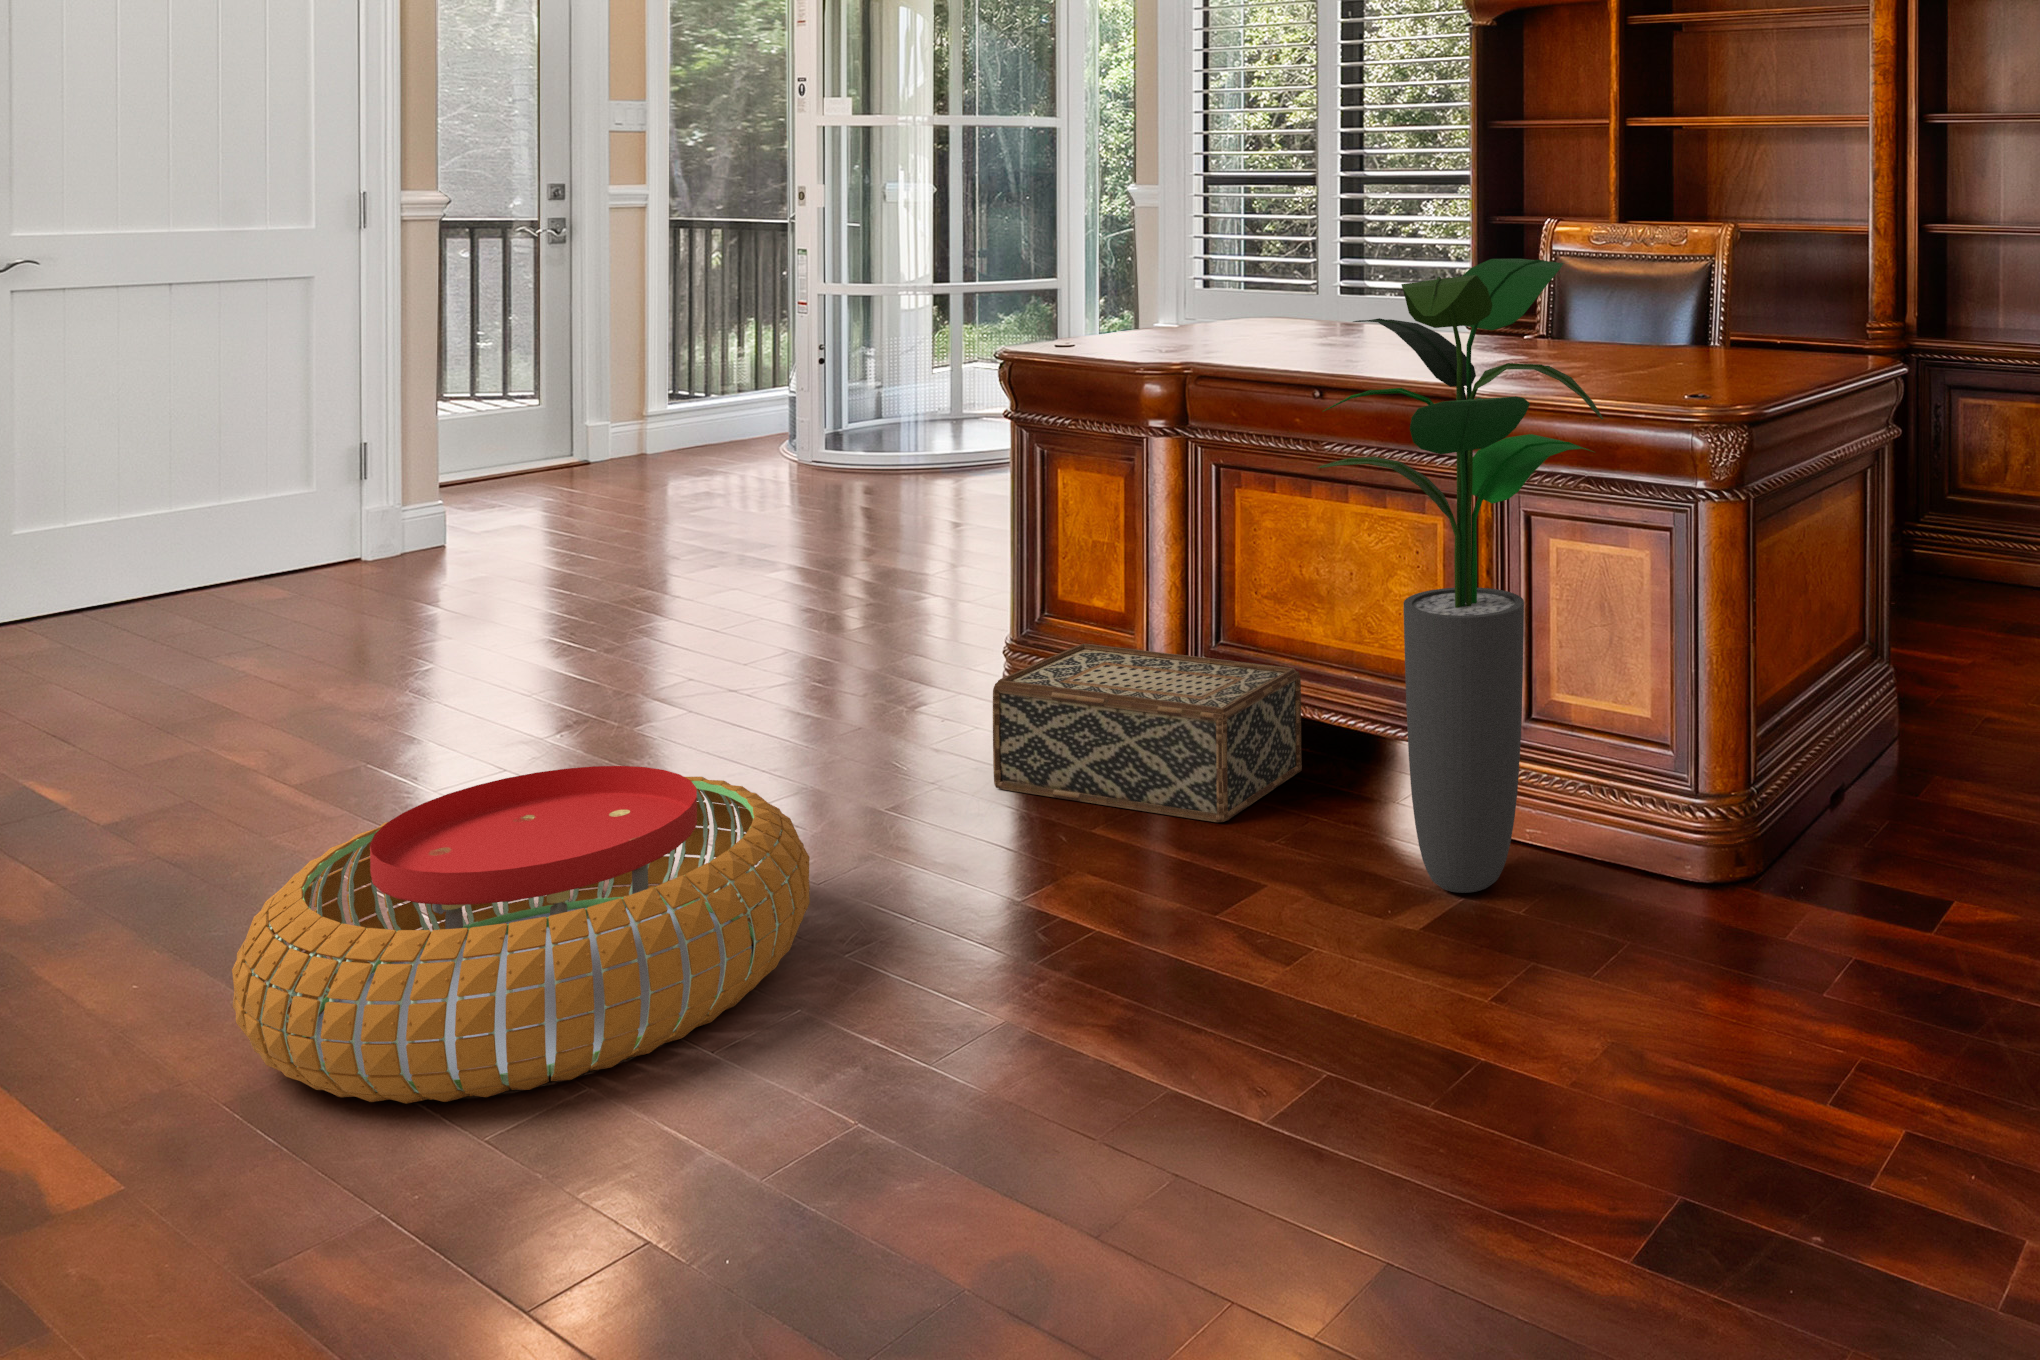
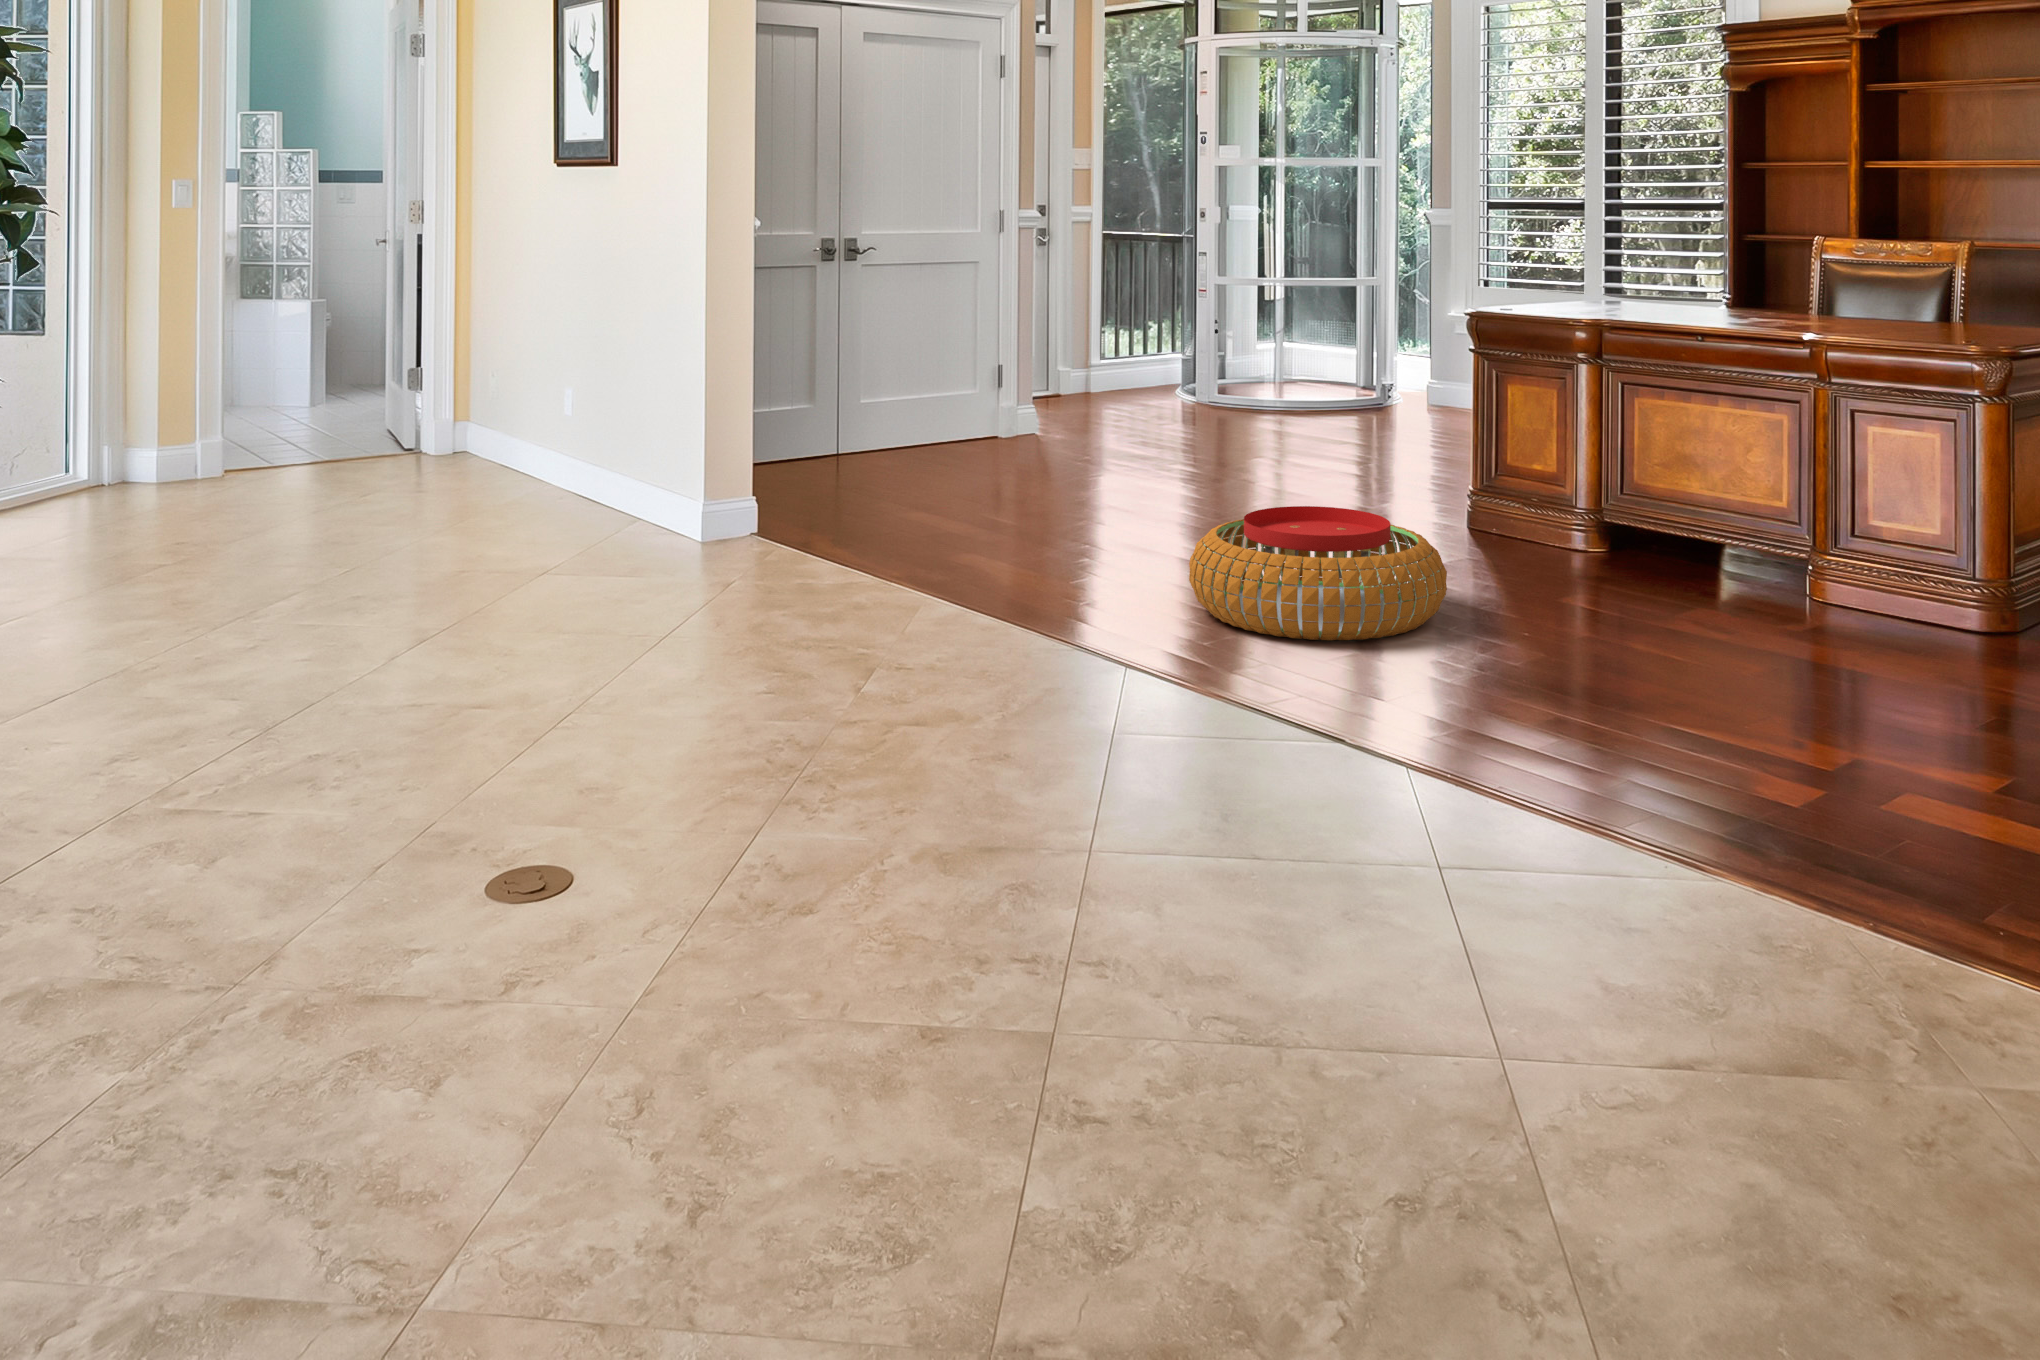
potted plant: present [1318,259,1603,893] -> none [1725,251,1916,627]
woven basket: present [993,644,1302,822] -> none [1490,487,1683,587]

